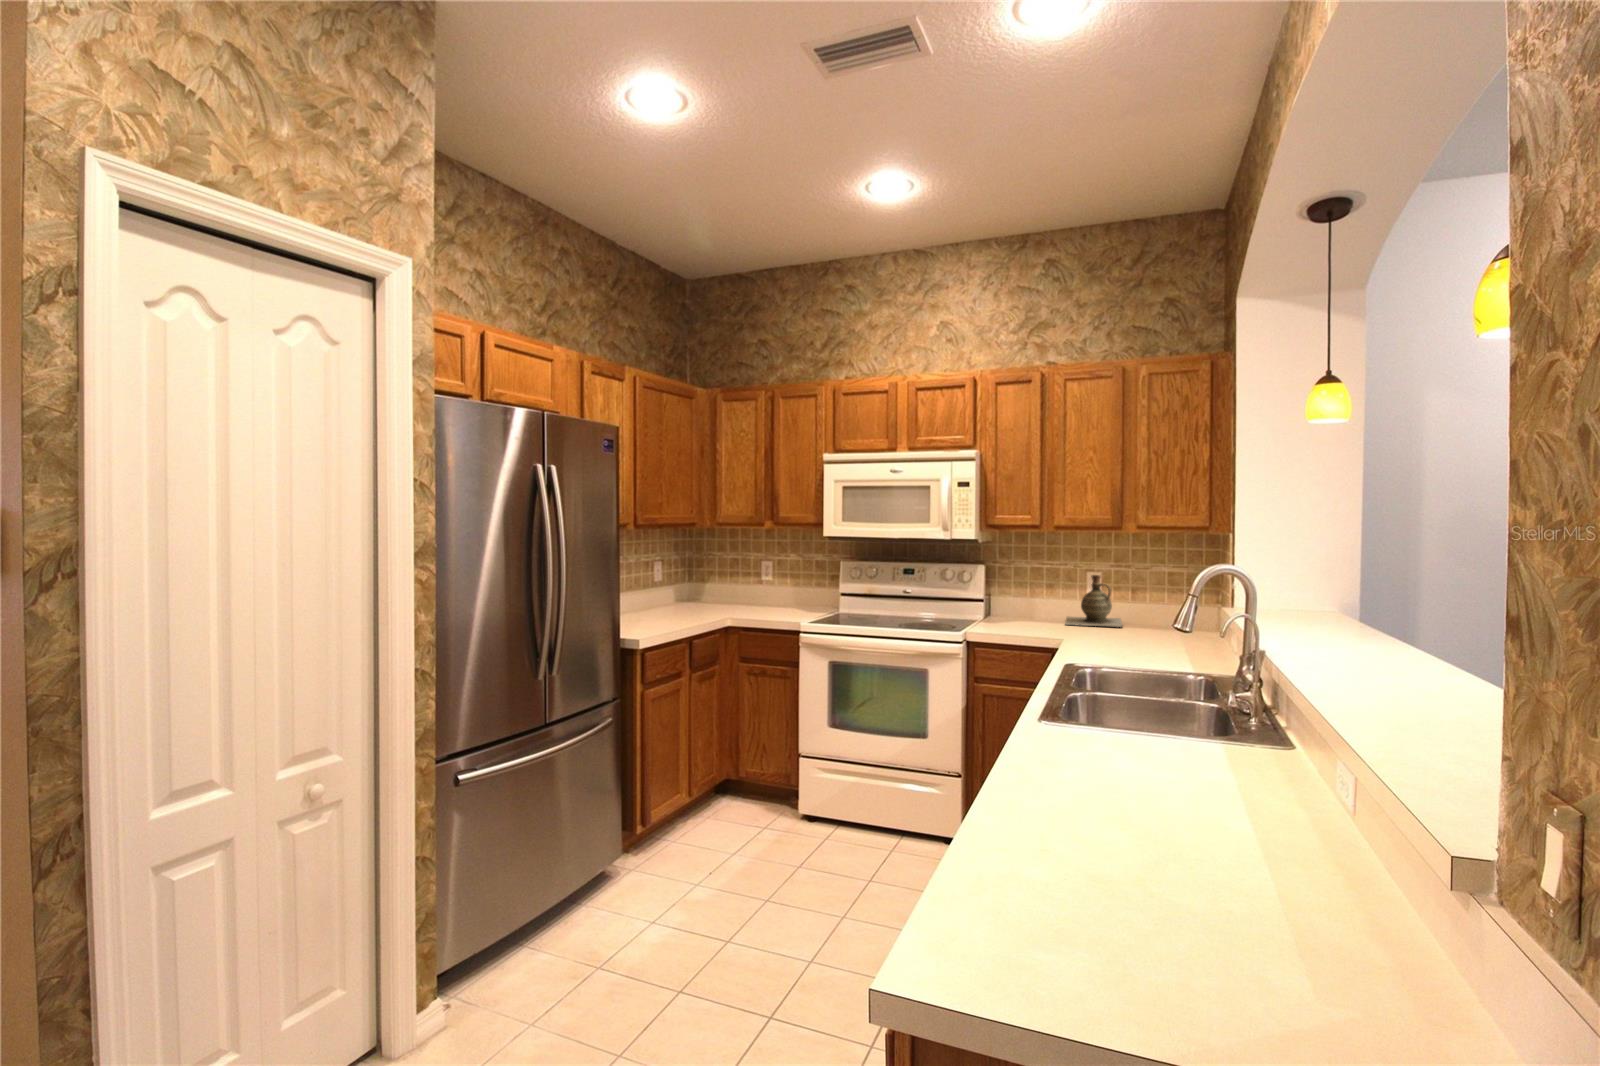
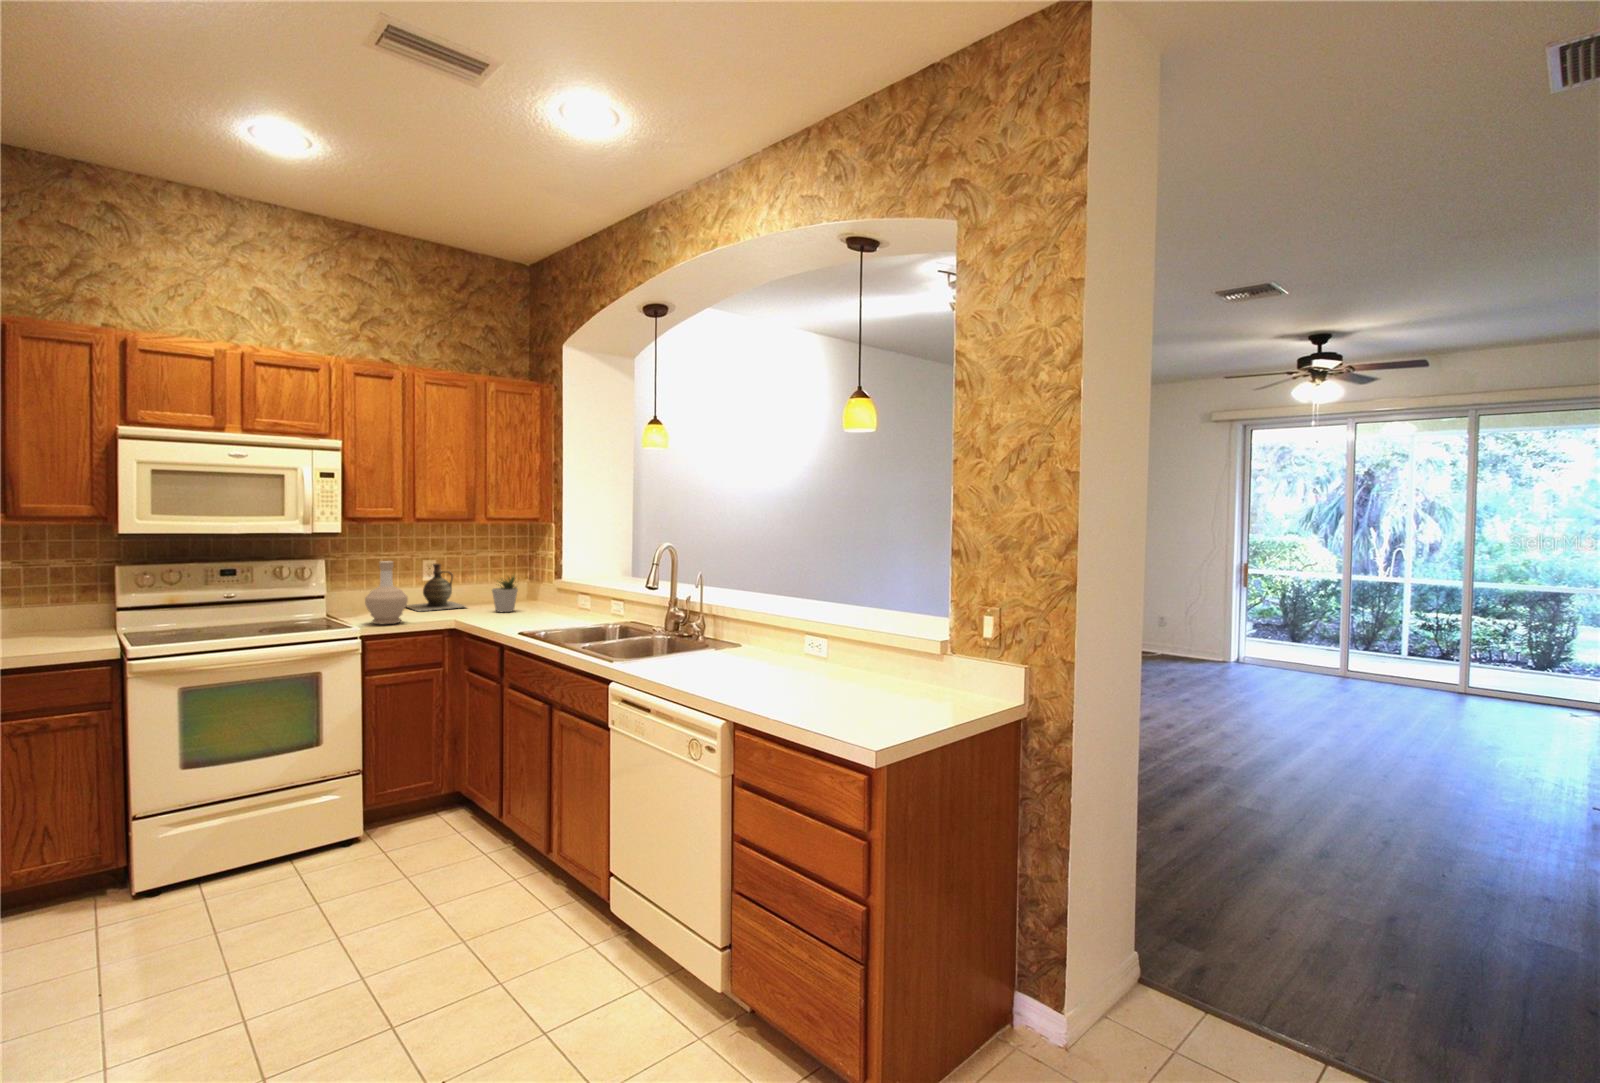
bottle: none [986,569,1025,633] -> present [365,561,408,624]
potted plant: none [1132,592,1165,639] -> present [492,576,518,612]

